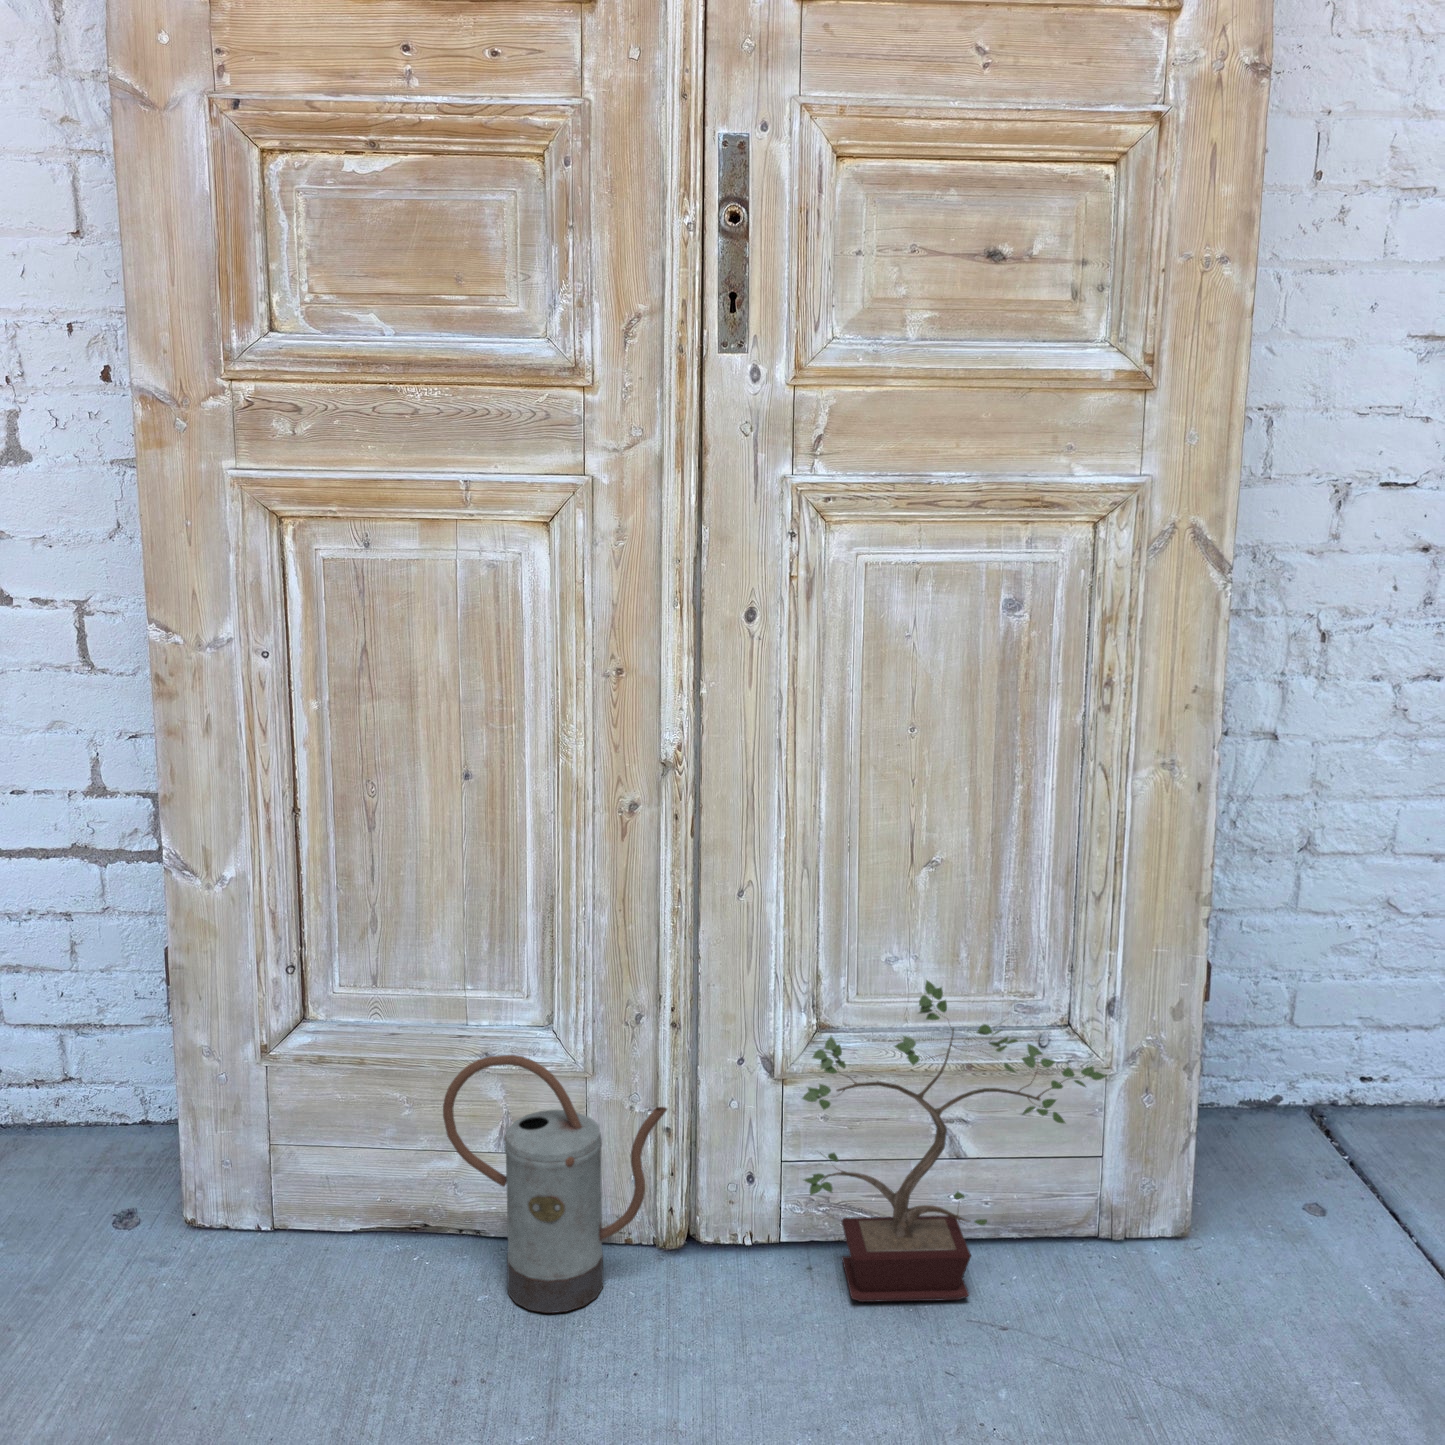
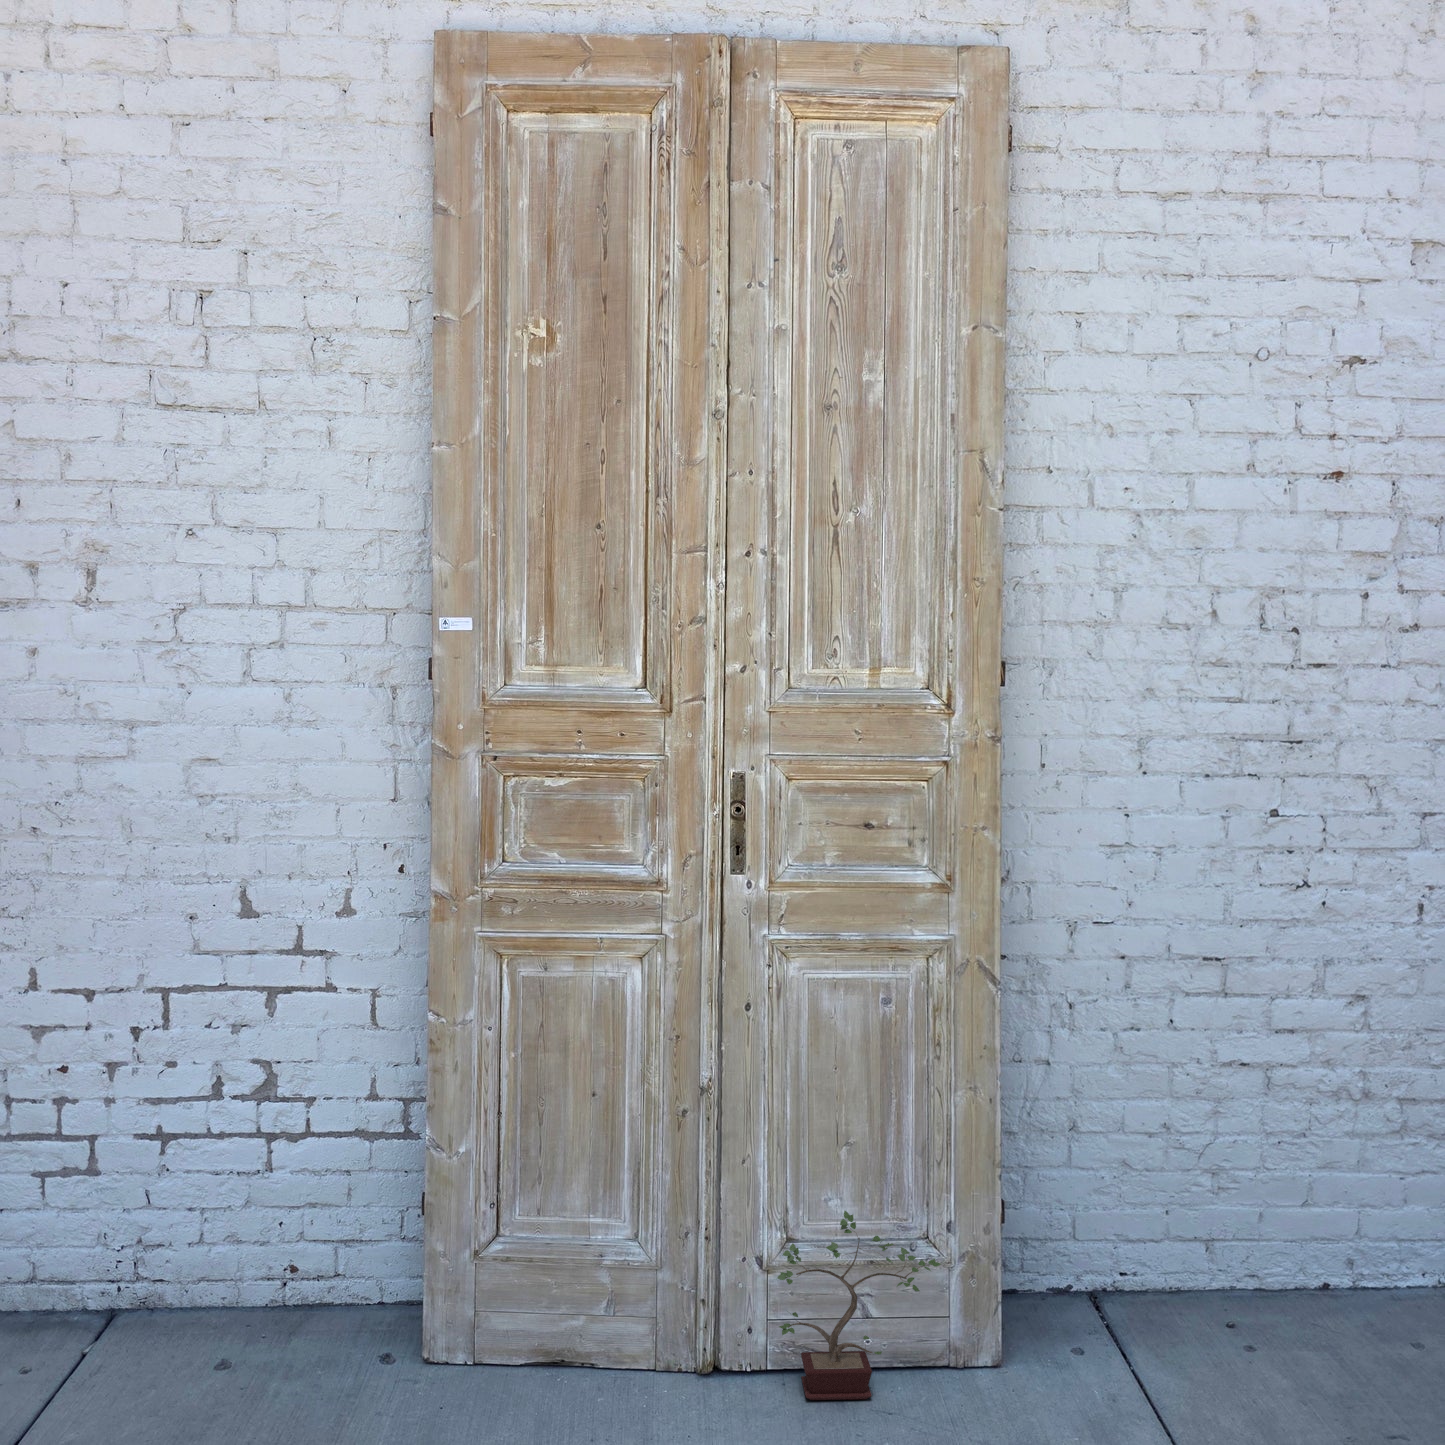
watering can: present [443,1055,667,1313] -> none [580,1254,704,1406]

